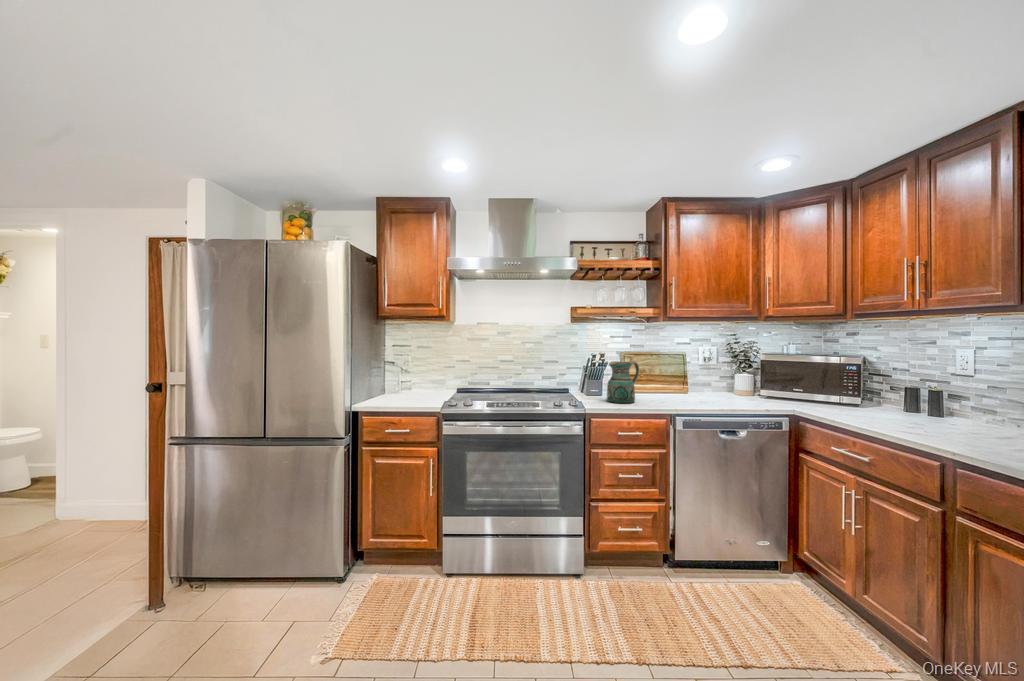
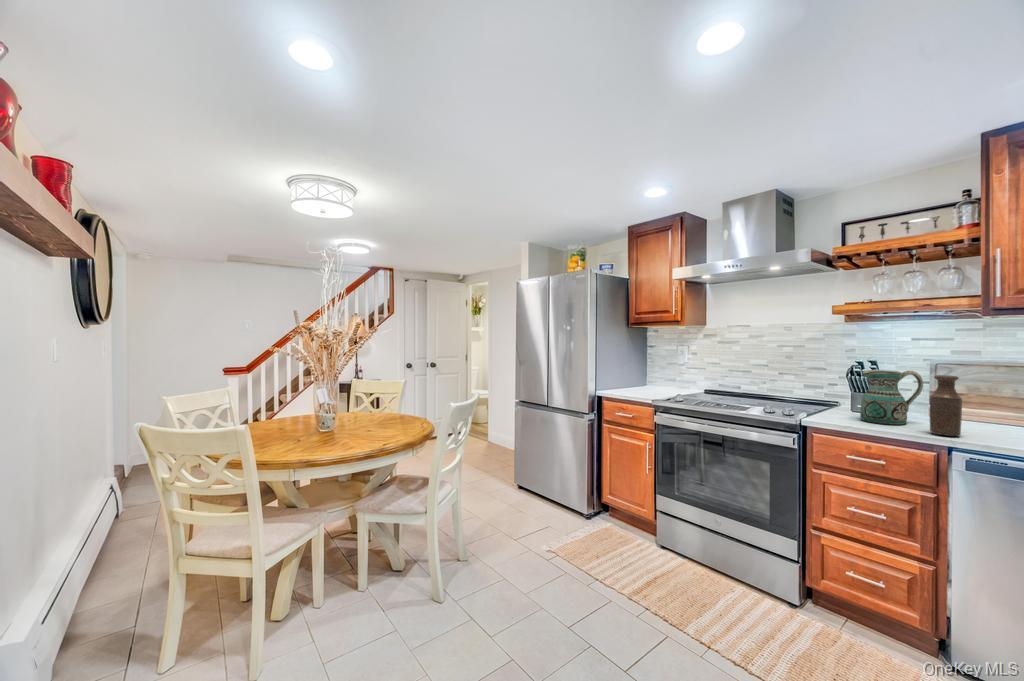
bottle: none [657,363,675,407] -> present [930,375,962,436]

